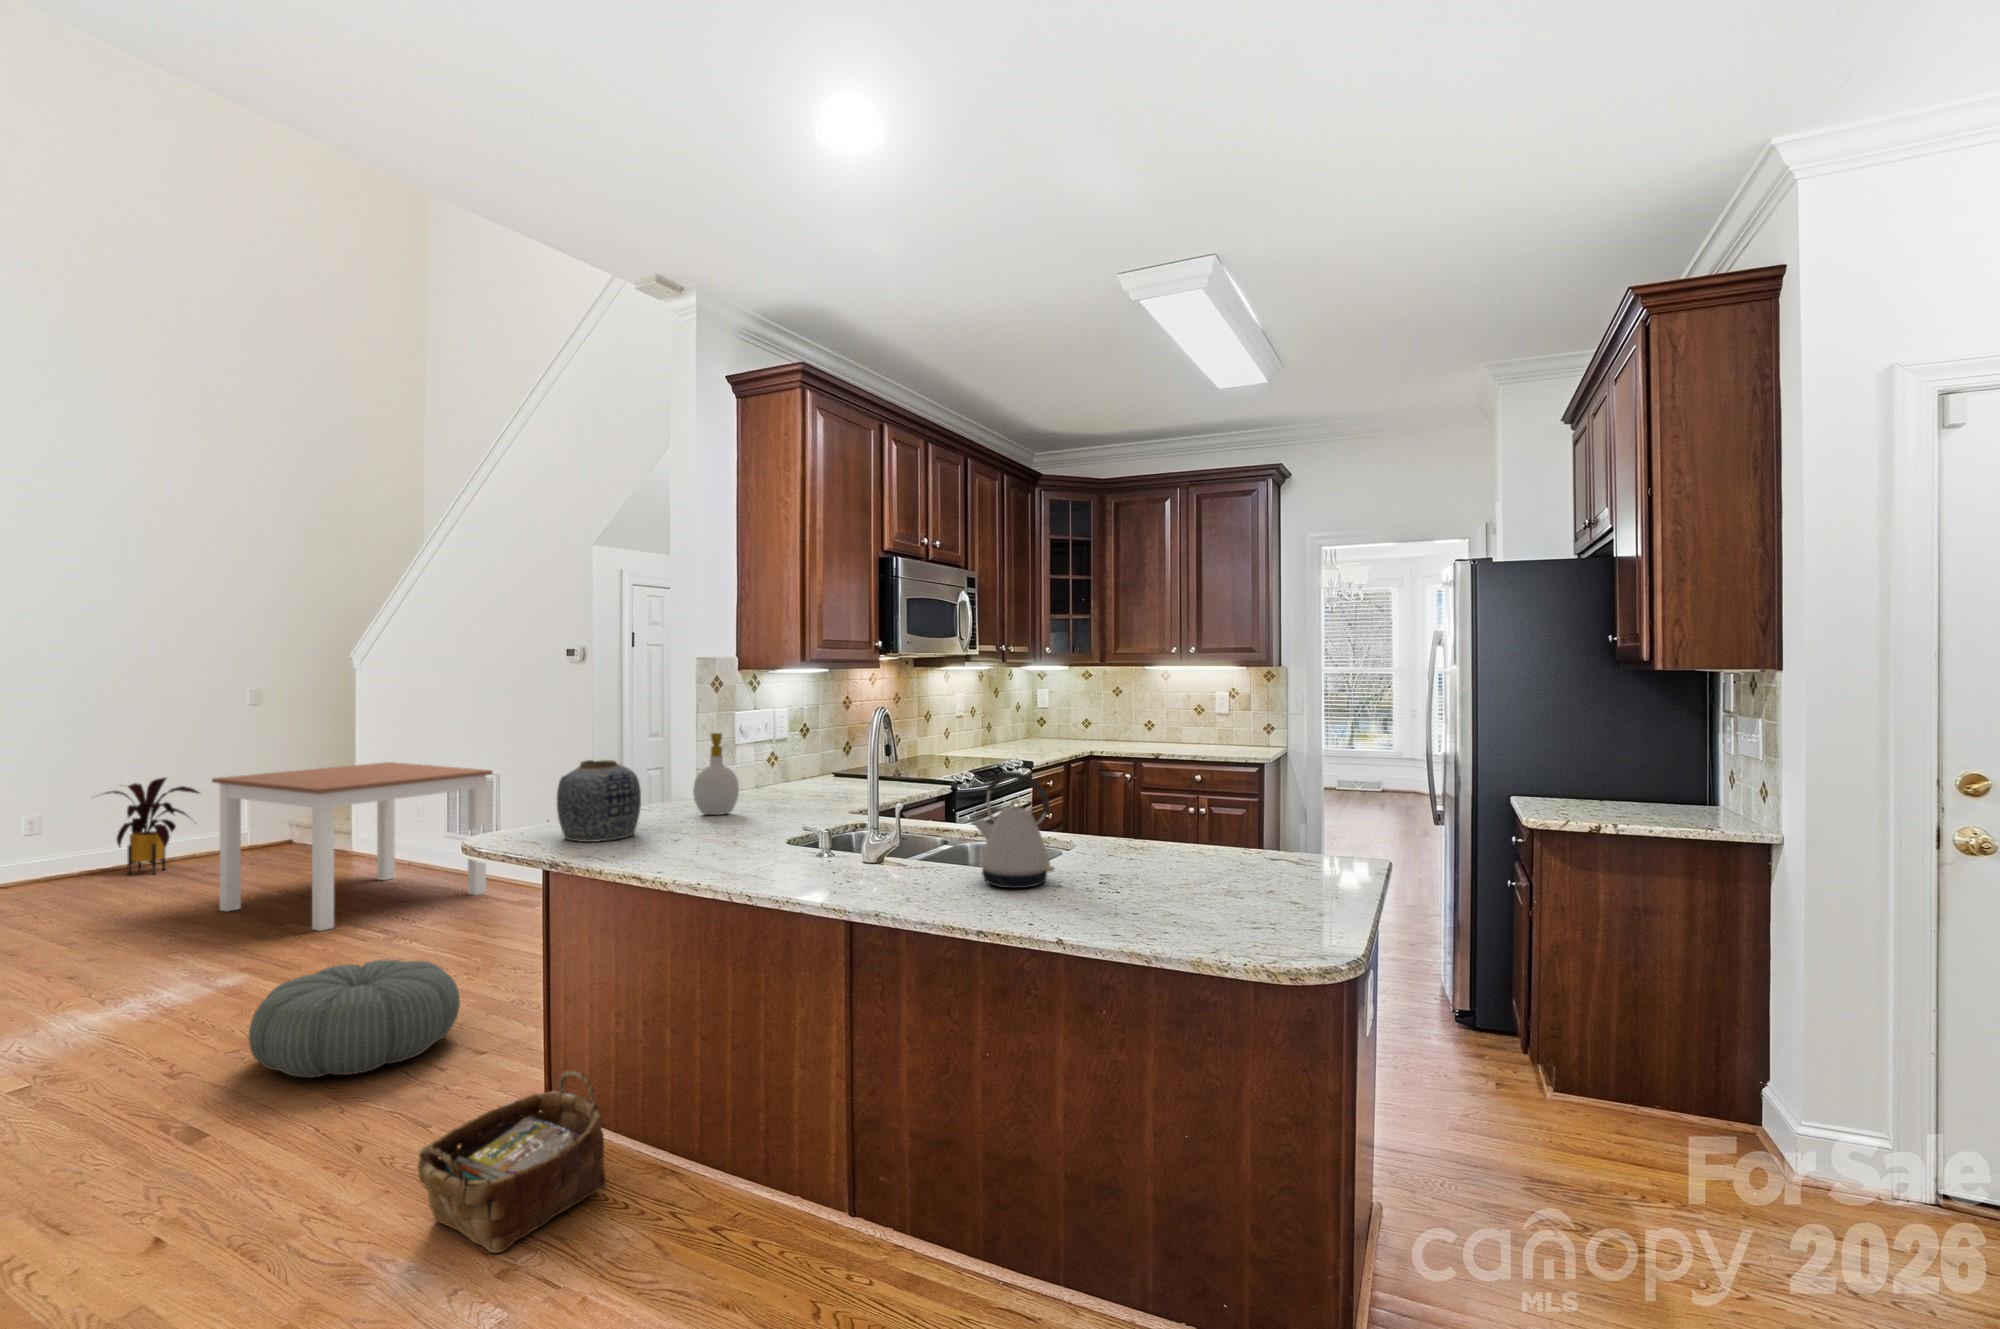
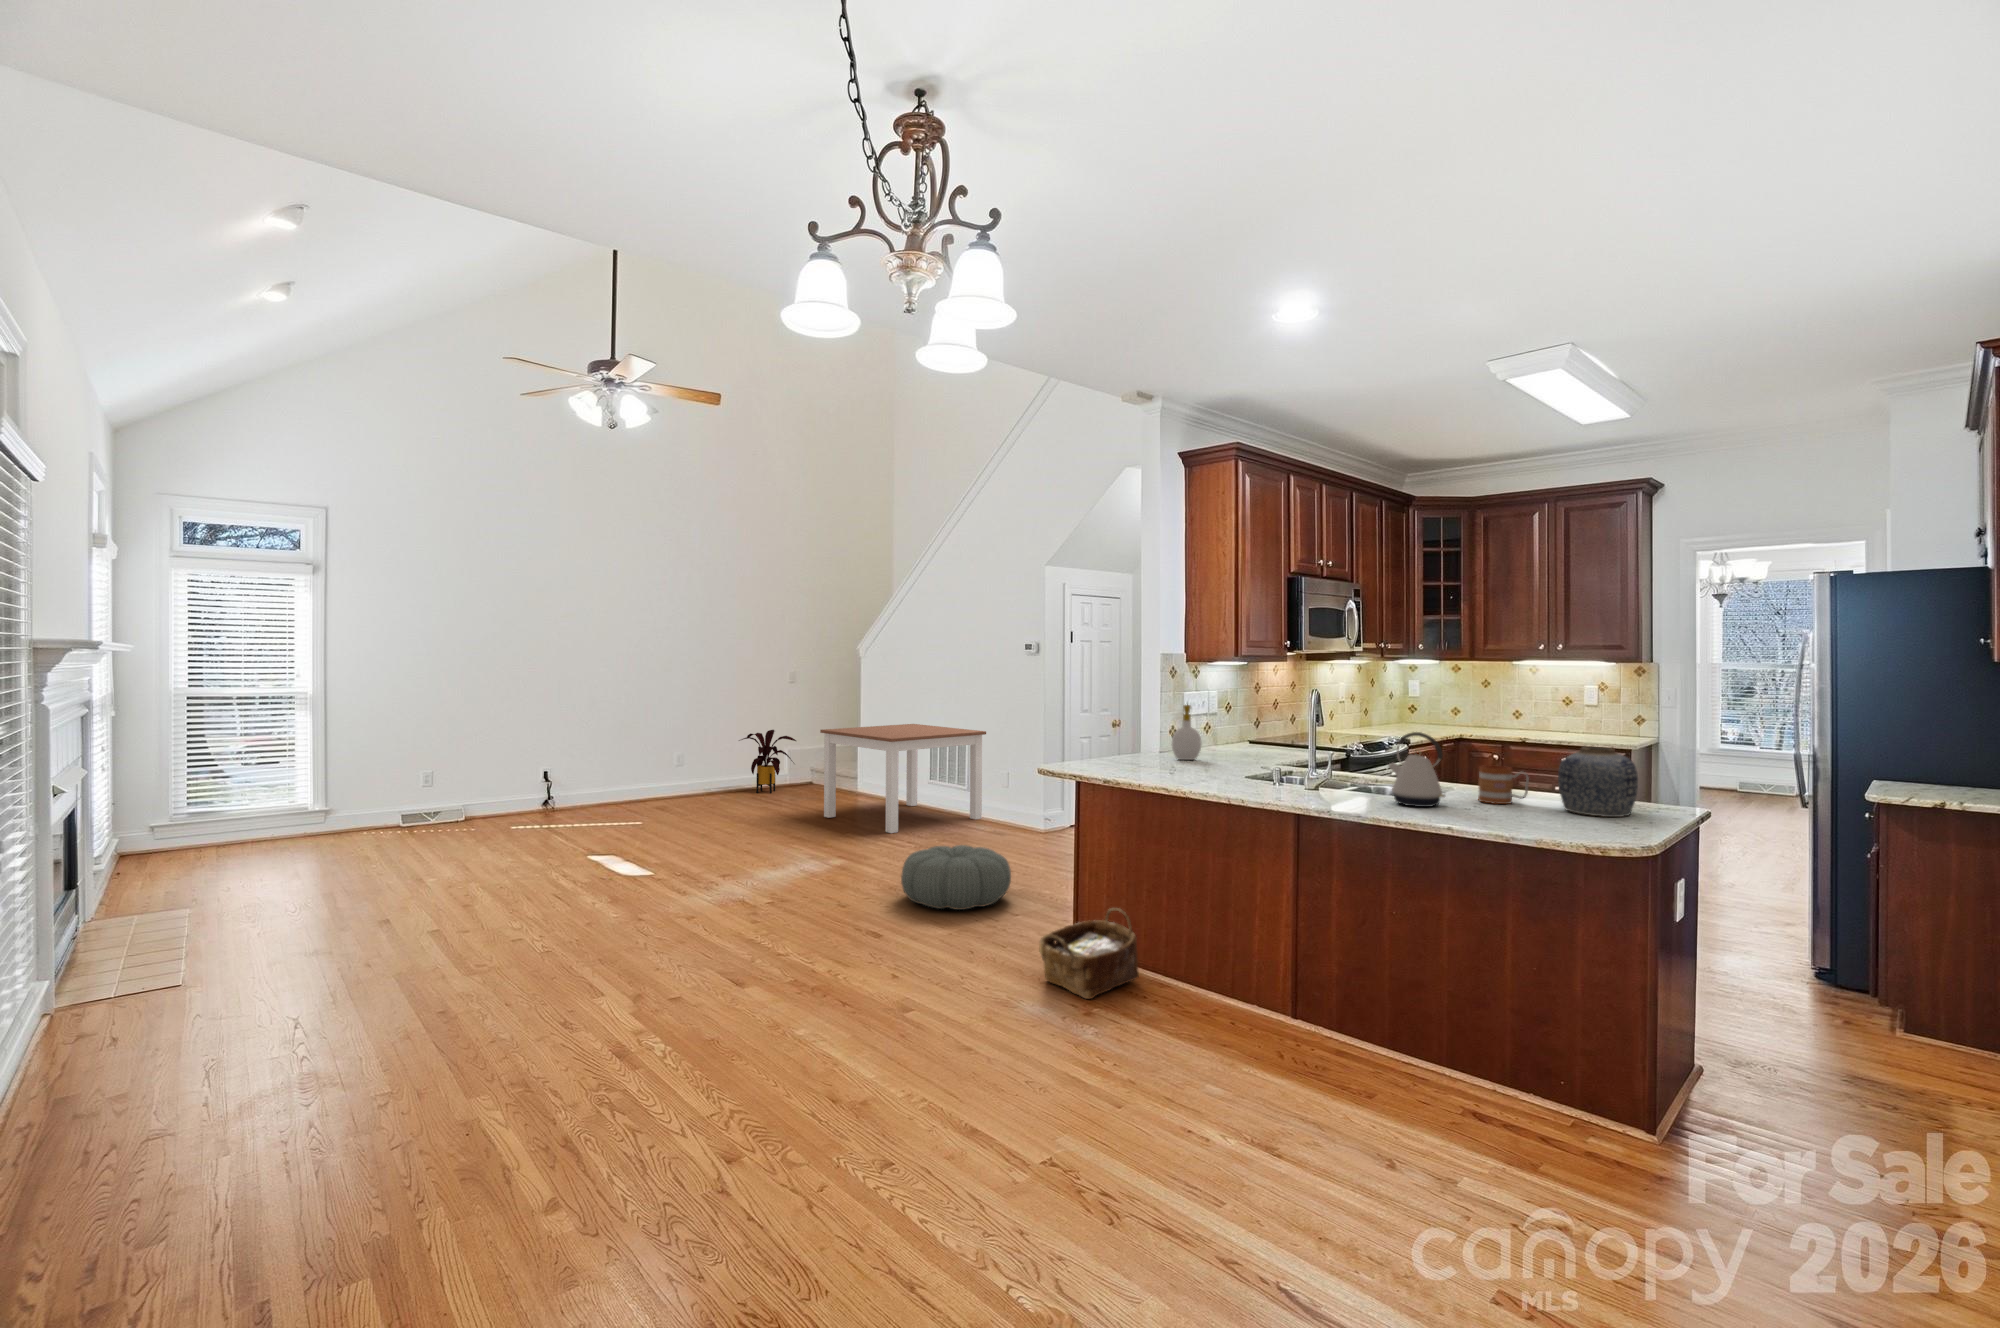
vase: present [557,760,641,842] -> present [1558,747,1638,817]
mug: none [1100,815,1166,873] -> present [1478,765,1529,804]

